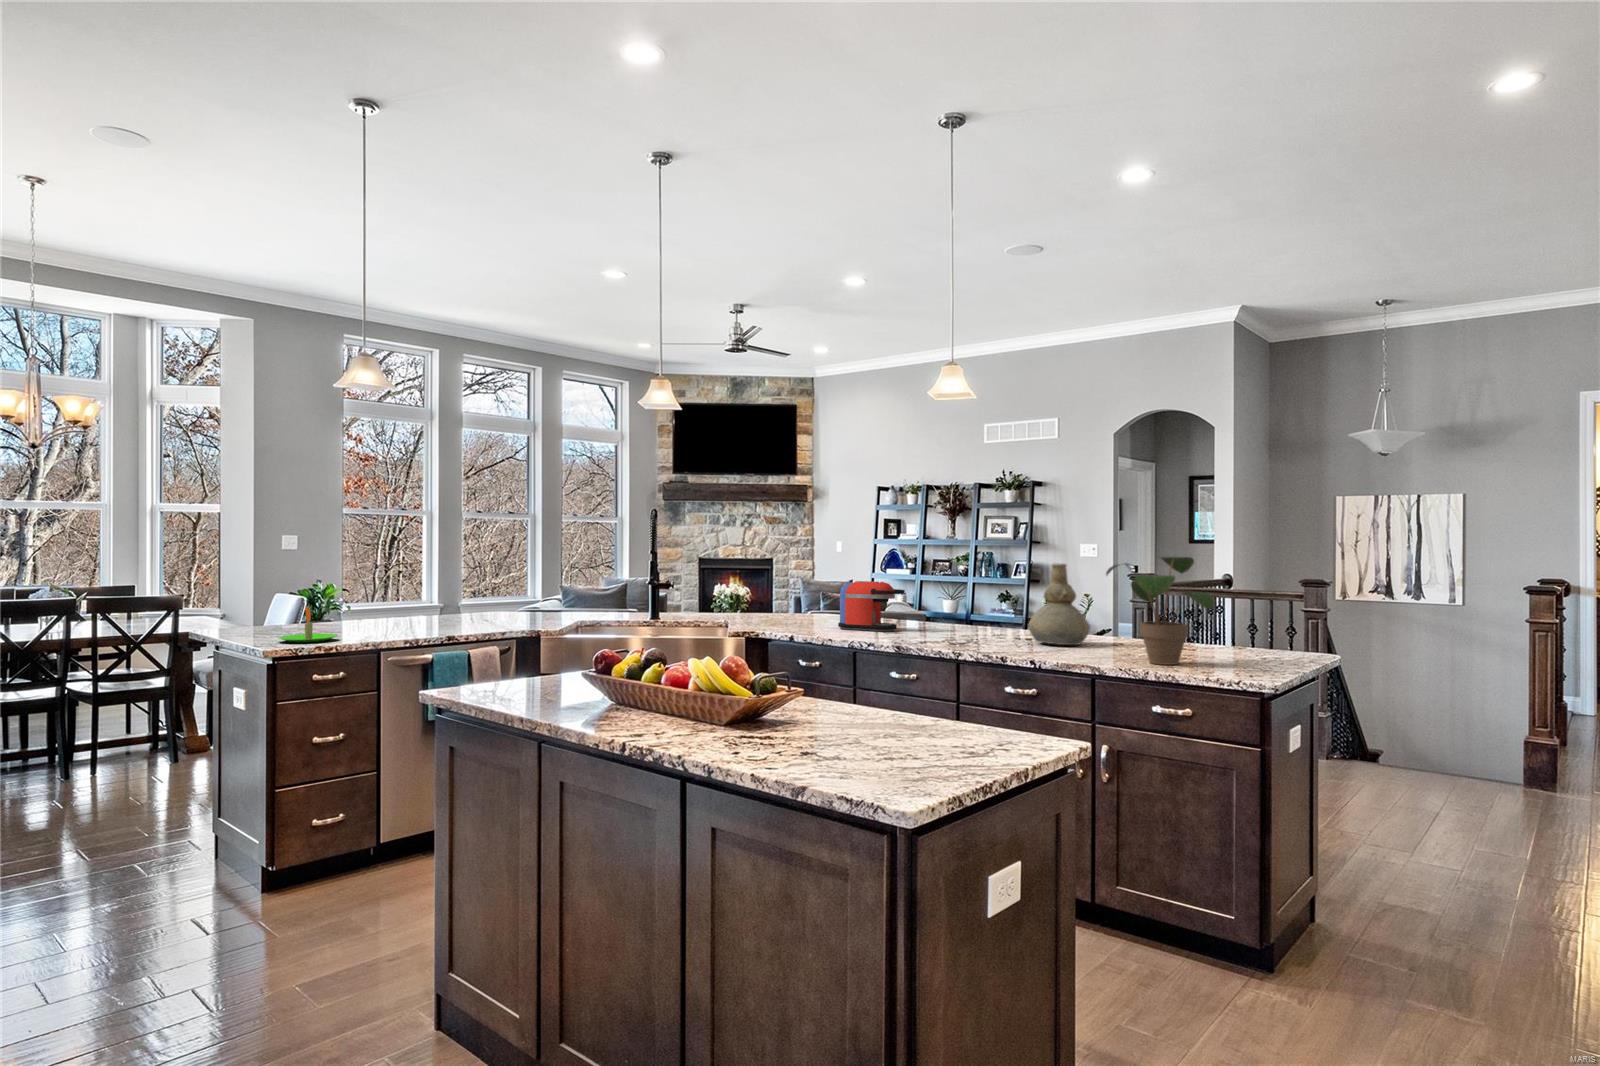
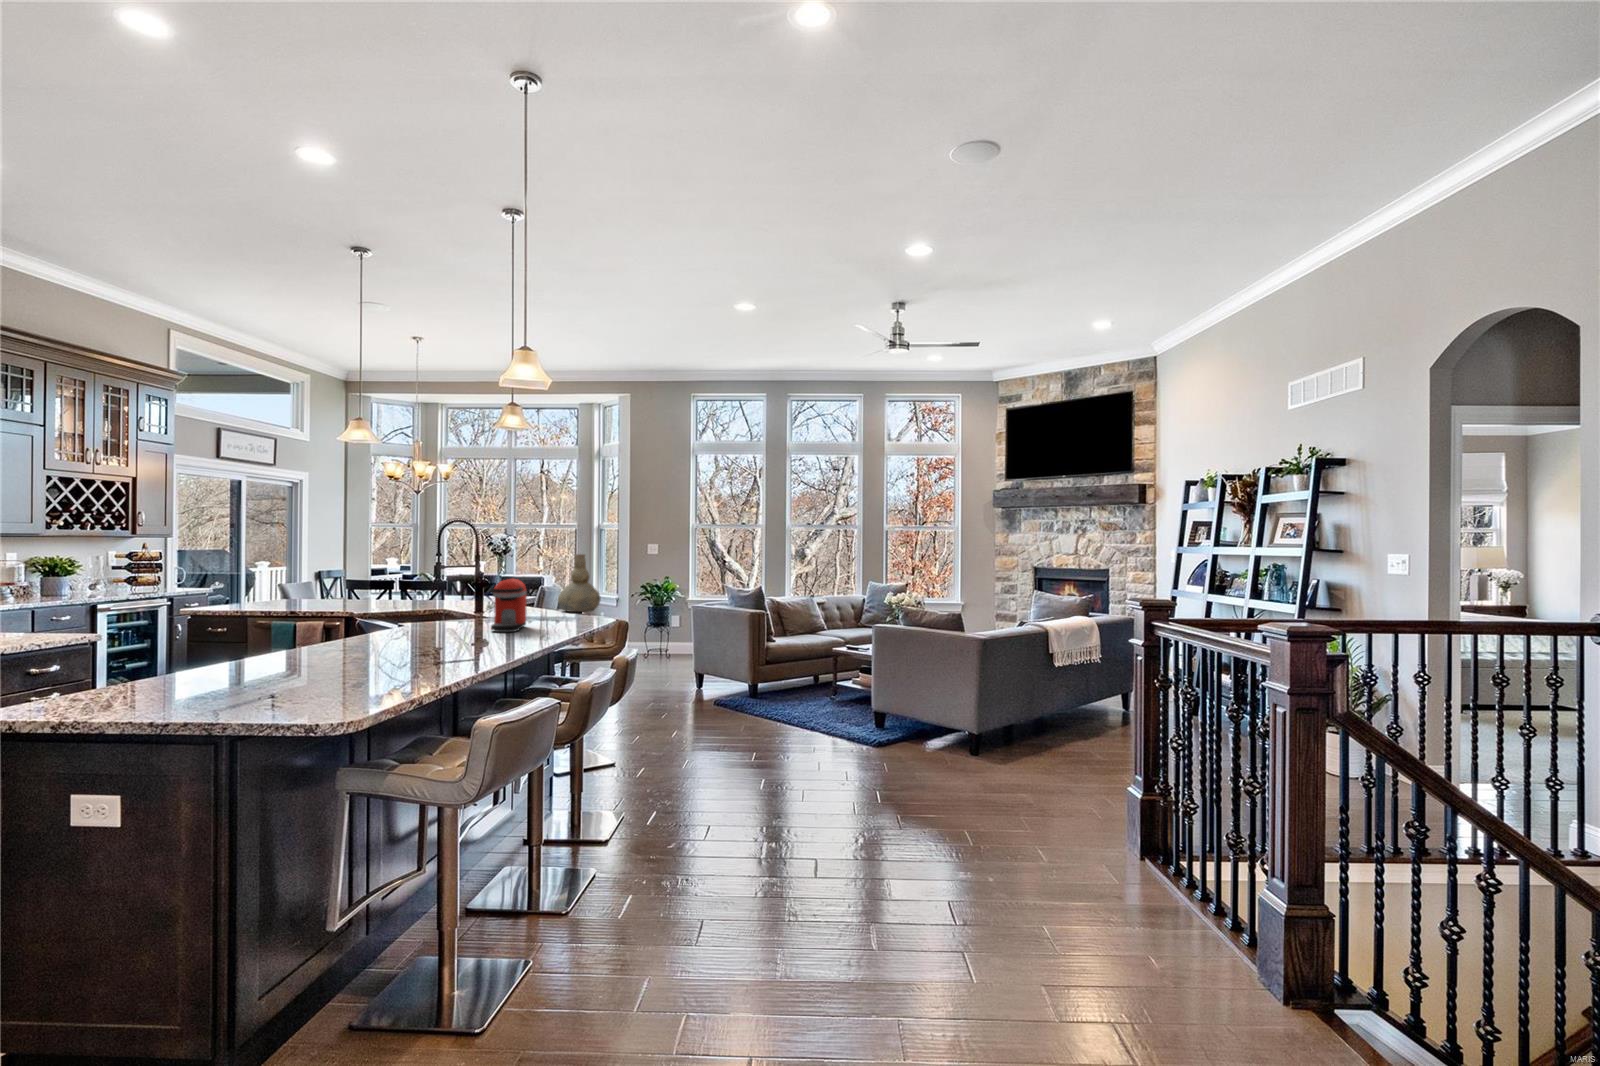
potted plant: present [1106,556,1215,665] -> none [72,545,254,688]
vase: present [1029,564,1090,645] -> present [558,554,601,612]
candle: present [278,606,338,643] -> none [288,578,328,601]

